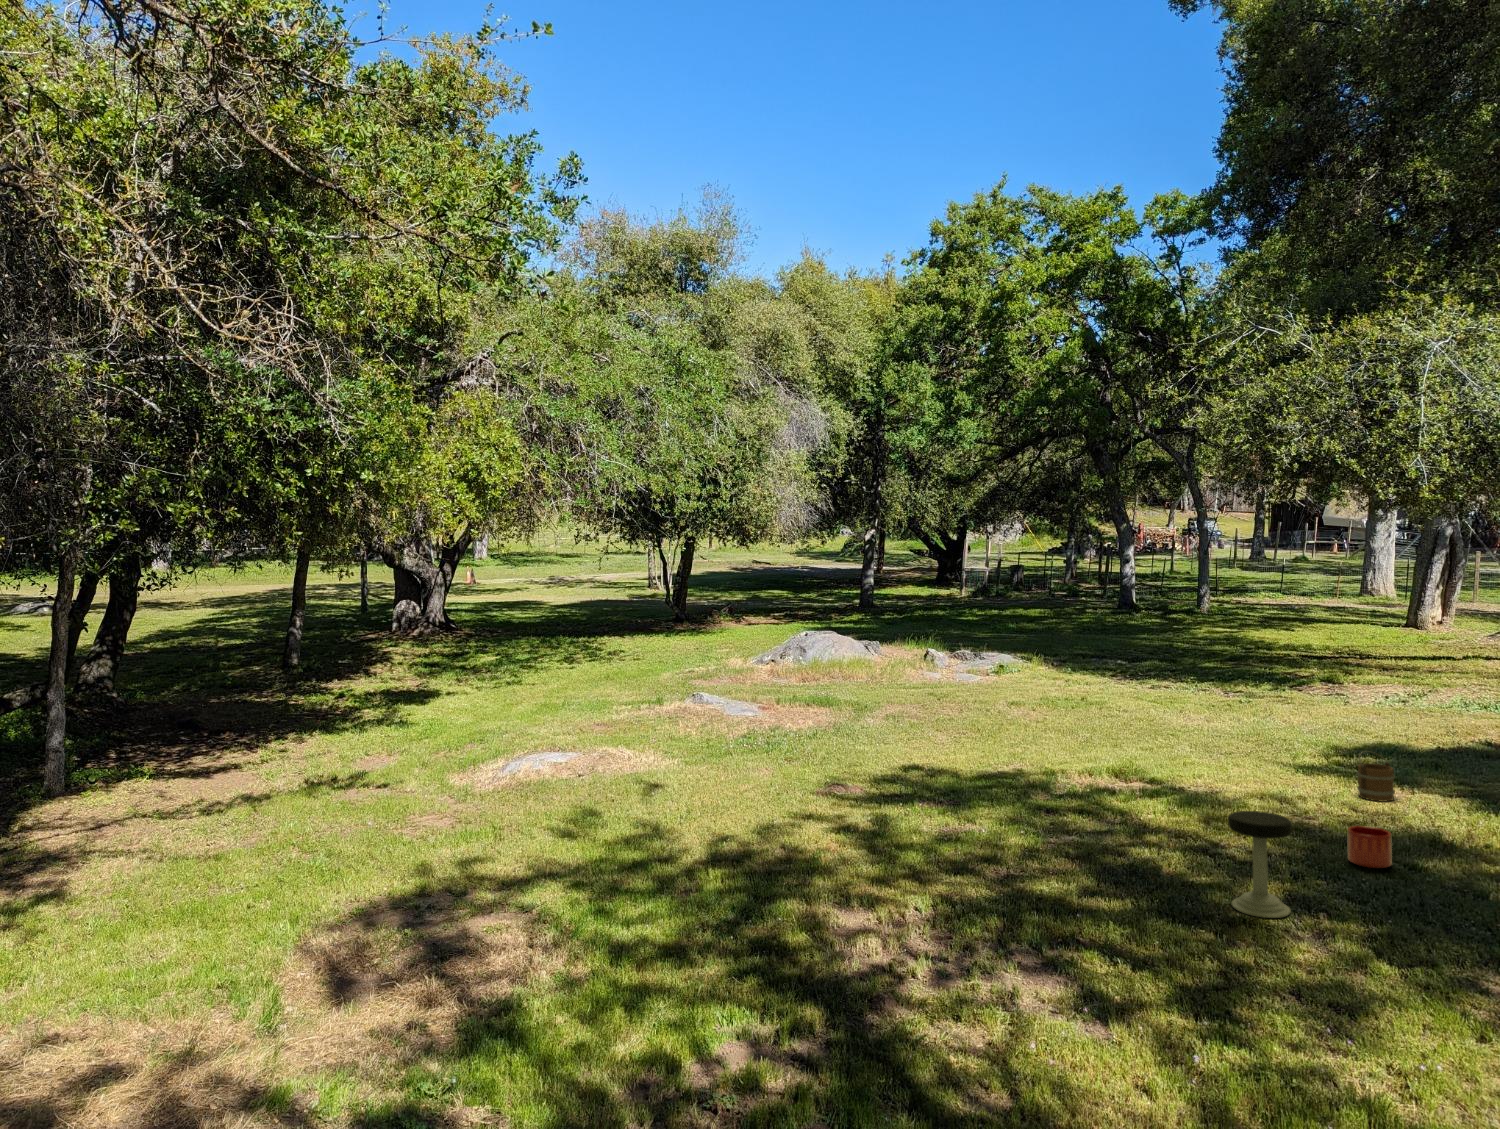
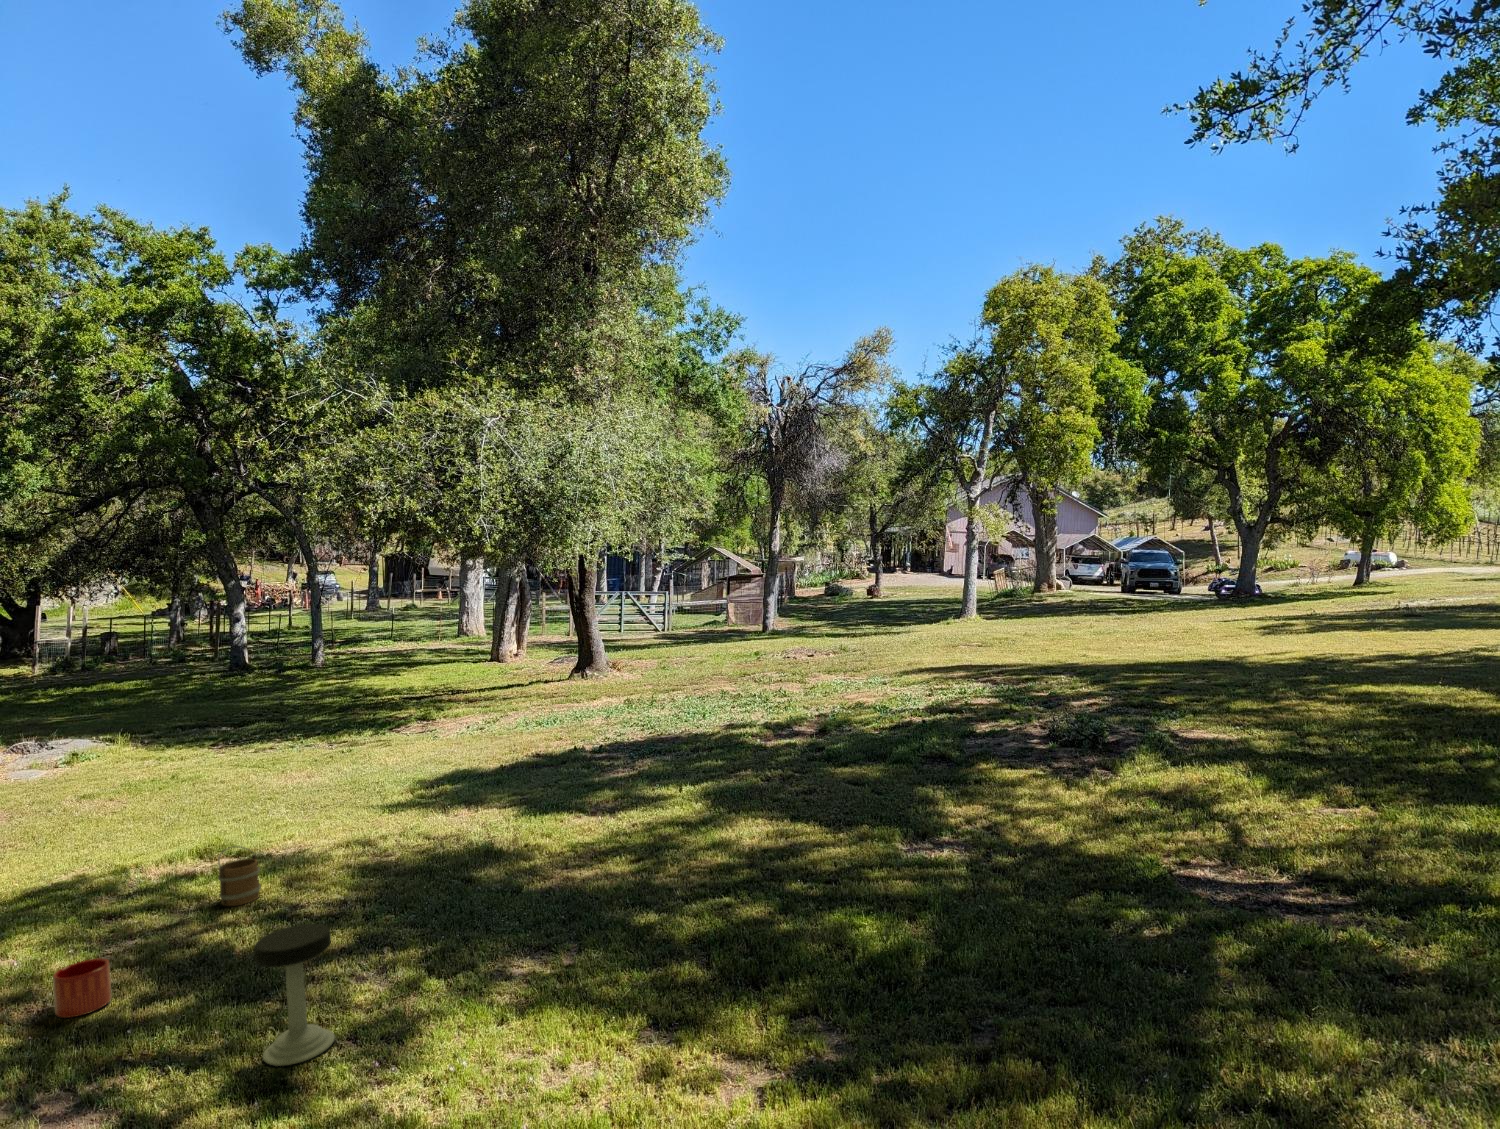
bucket: present [1357,751,1395,802] -> present [218,846,261,906]
planter: present [1348,826,1392,868] -> present [53,958,112,1018]

